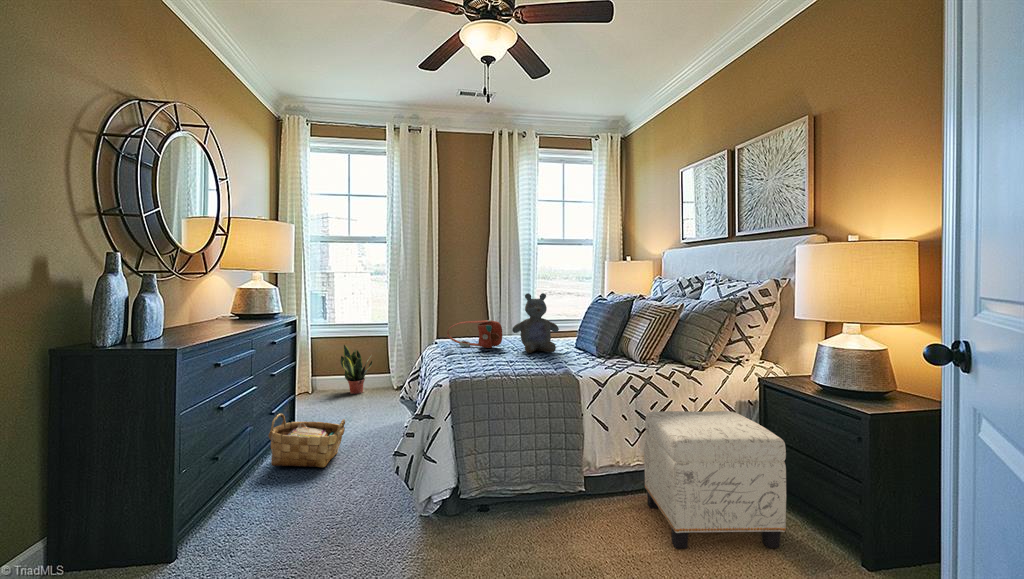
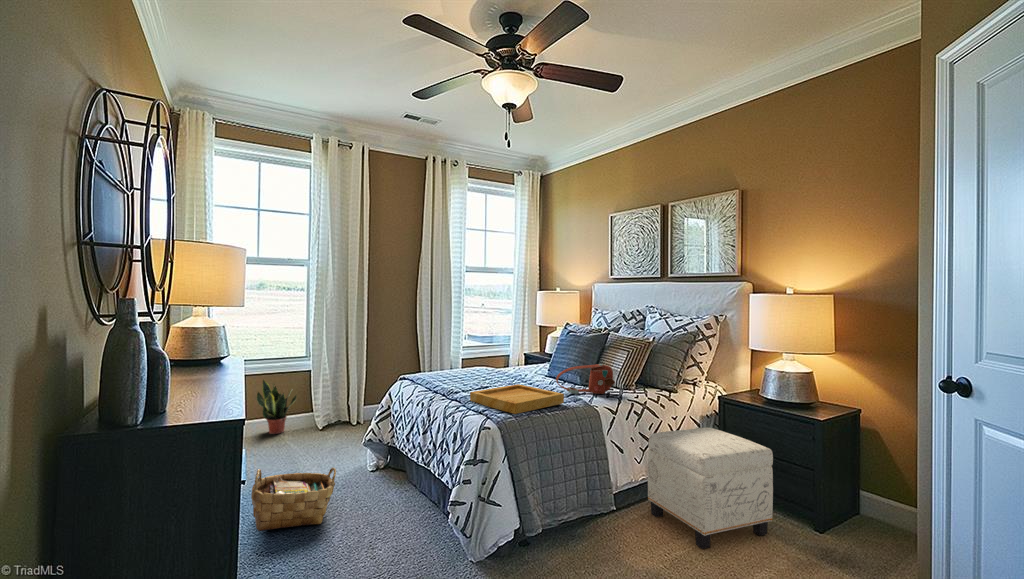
stuffed bear: present [512,293,559,353] -> none [502,327,546,385]
handbag: present [447,320,502,348] -> present [556,364,615,394]
tray: none [451,350,540,375] -> present [470,384,564,414]

